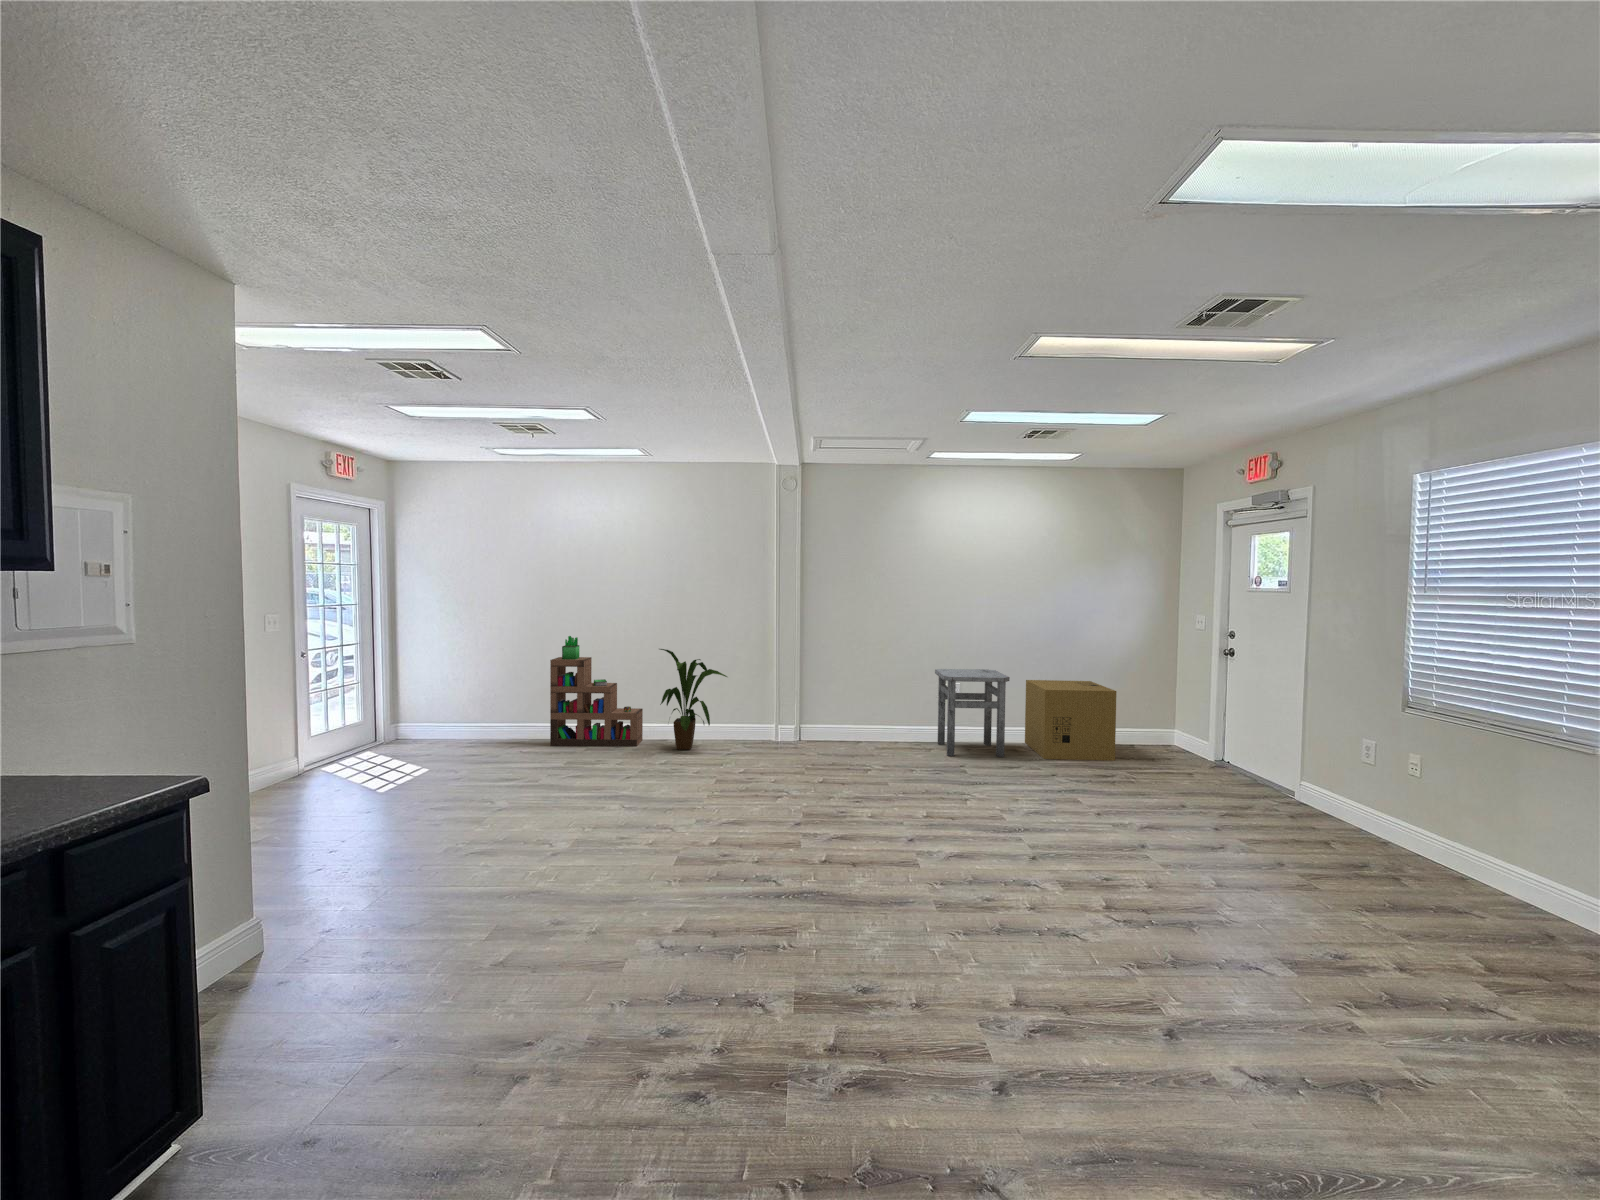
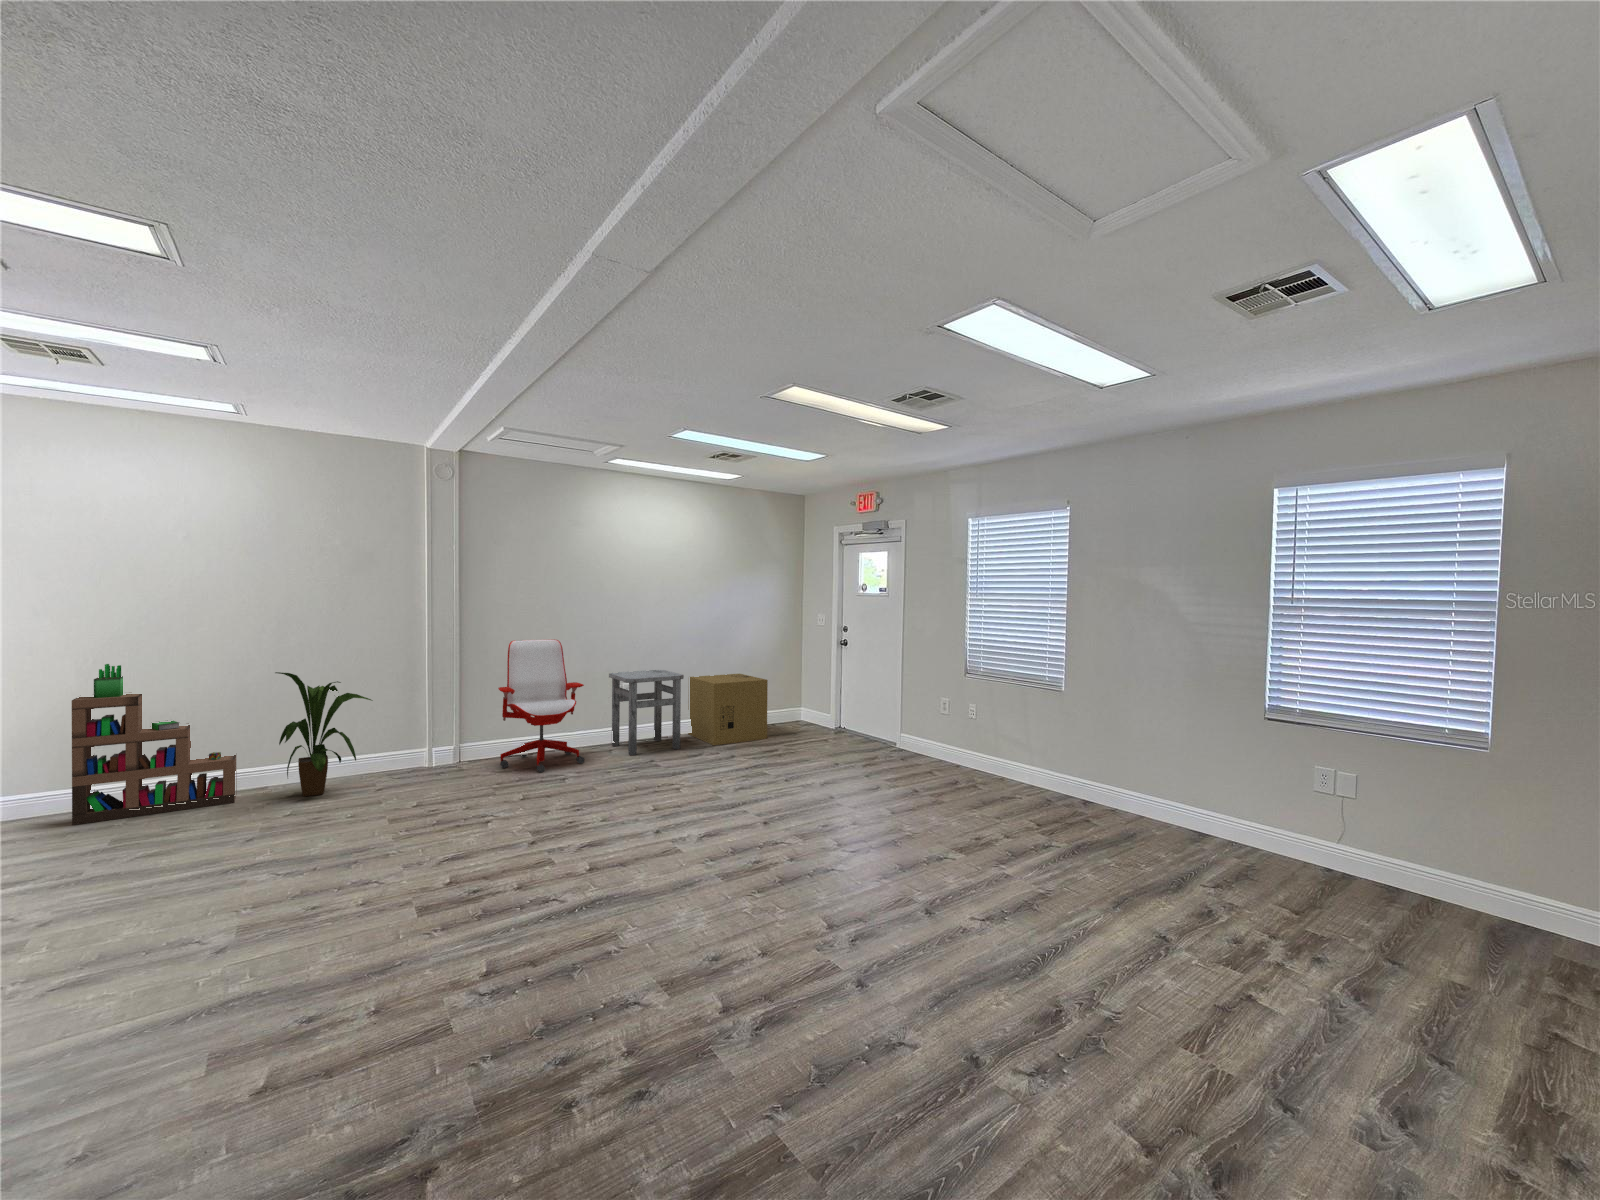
office chair: none [825,632,902,759] -> present [498,639,584,772]

